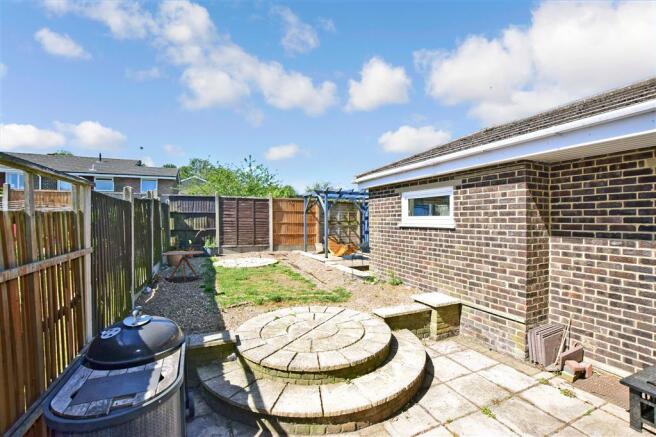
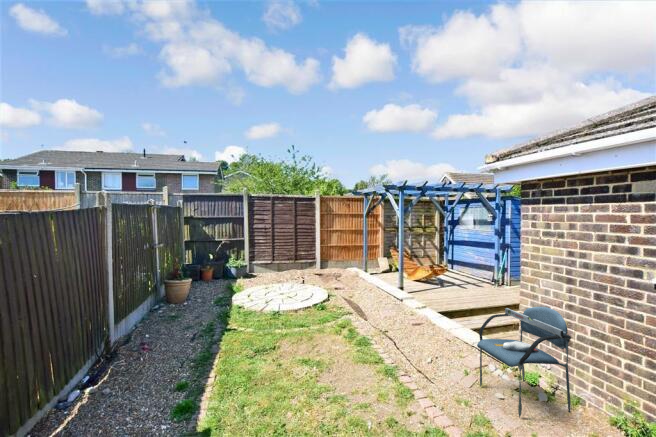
round table: present [162,251,204,281] -> none [85,310,181,392]

